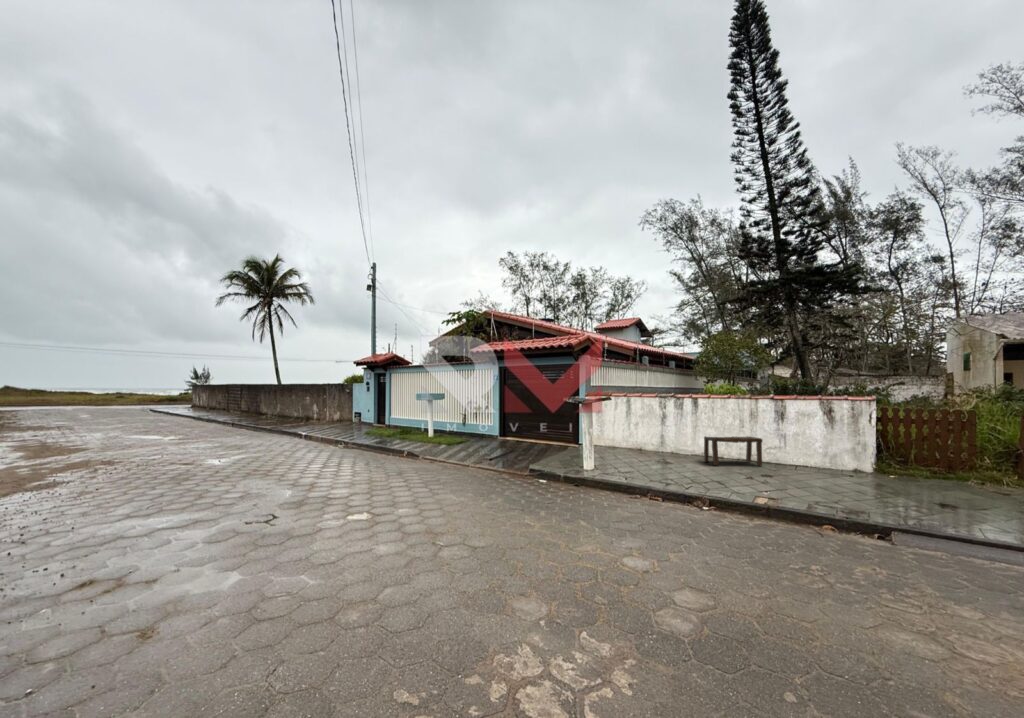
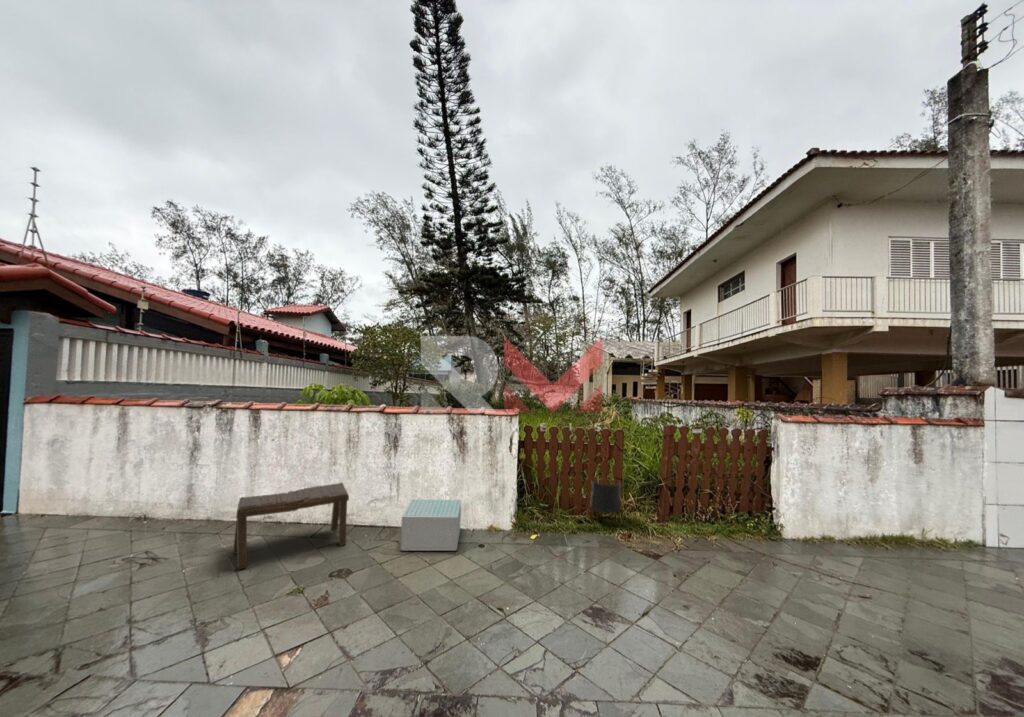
planter: none [948,448,981,483] -> present [591,482,621,514]
storage box: none [797,449,839,474] -> present [401,499,461,550]

